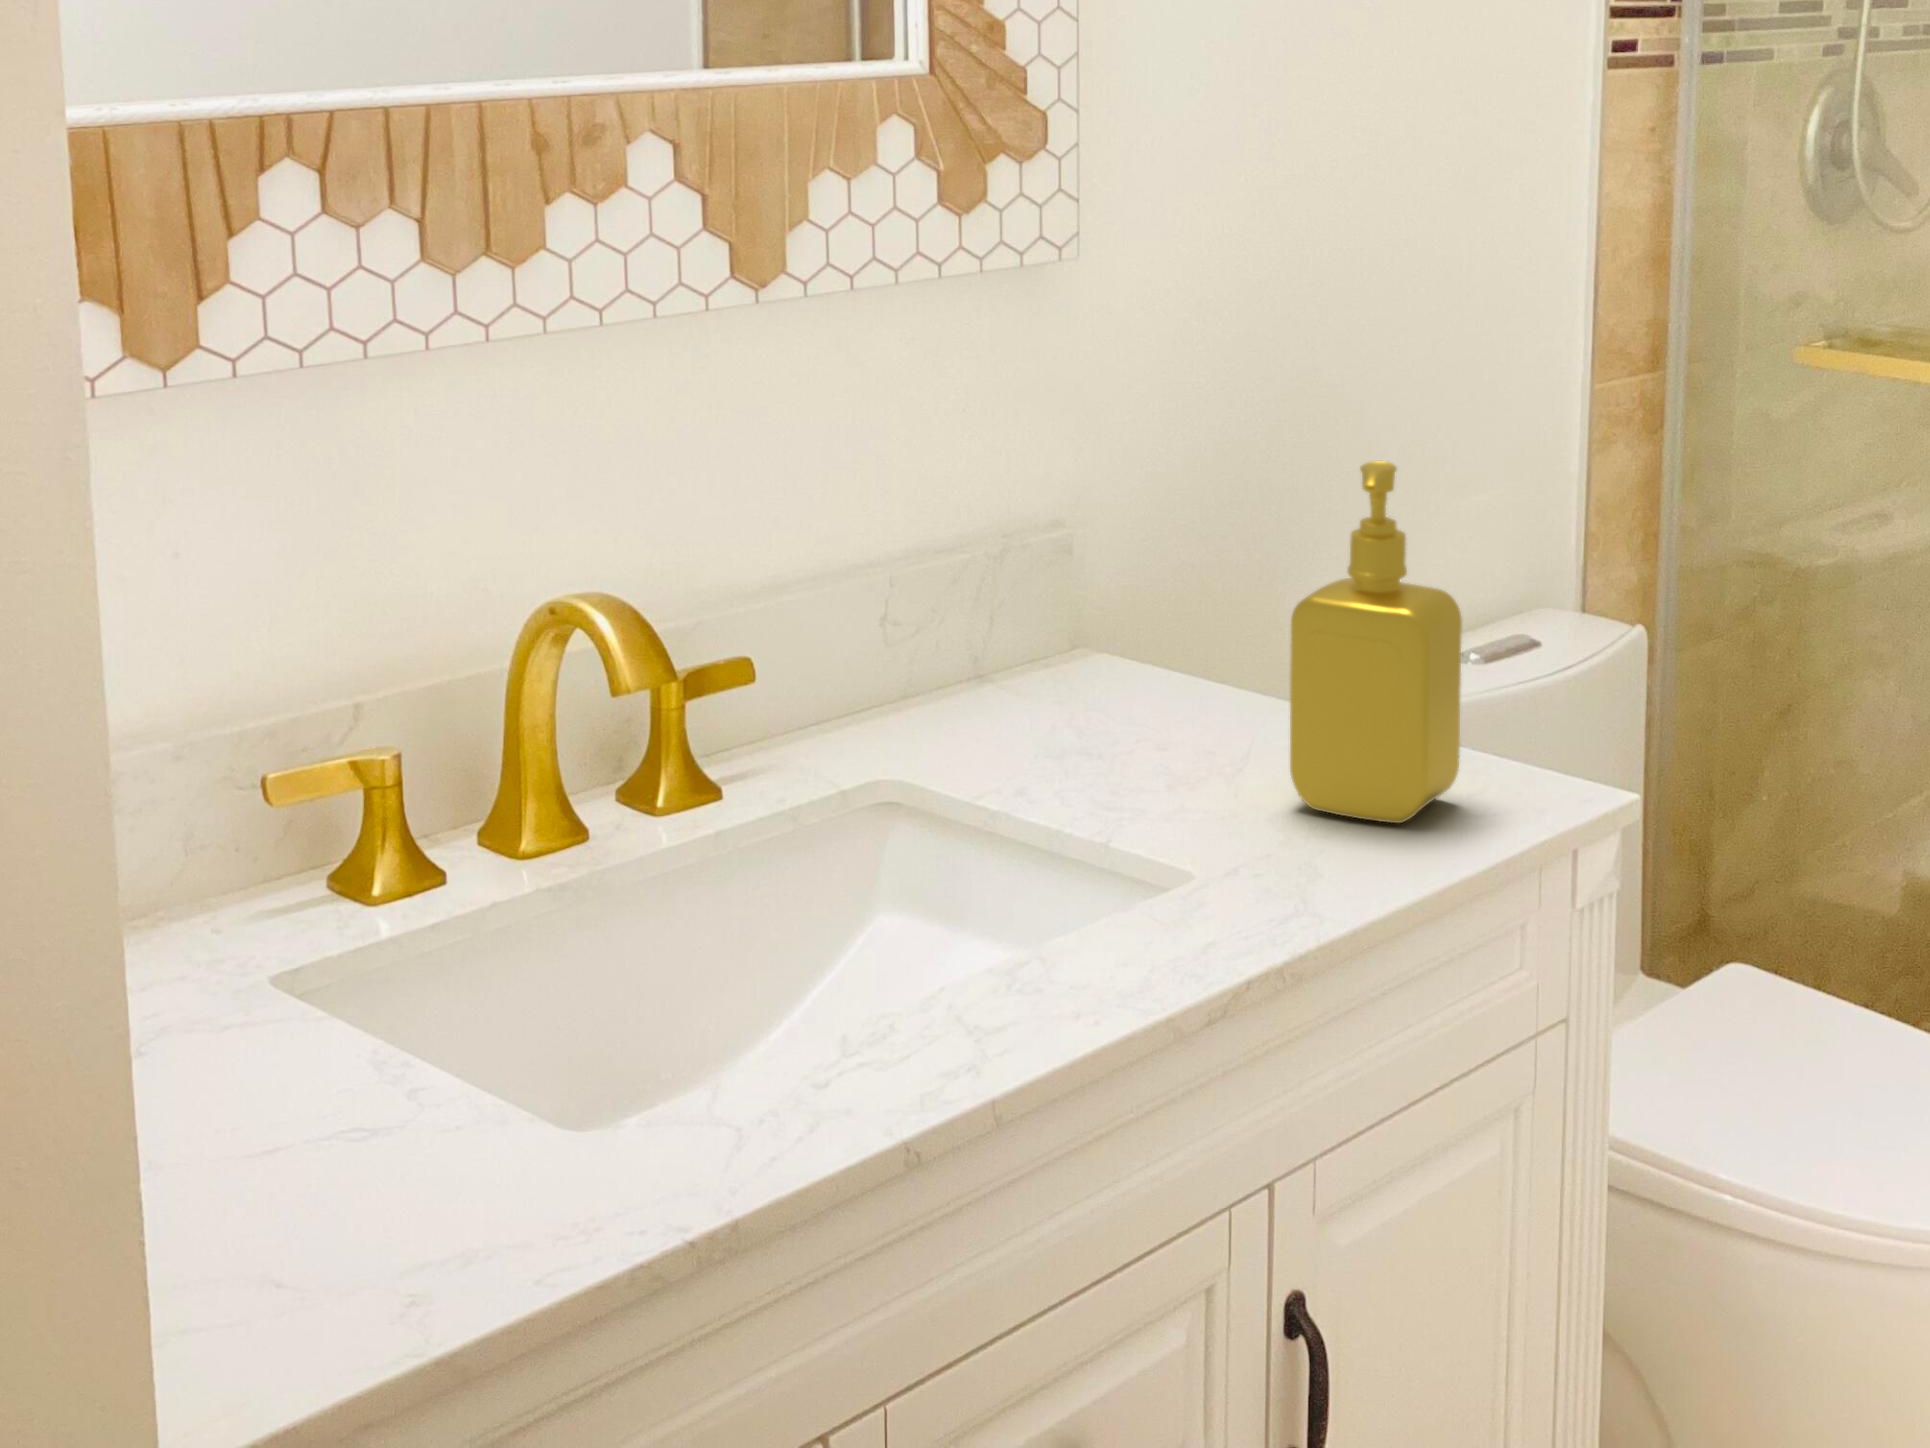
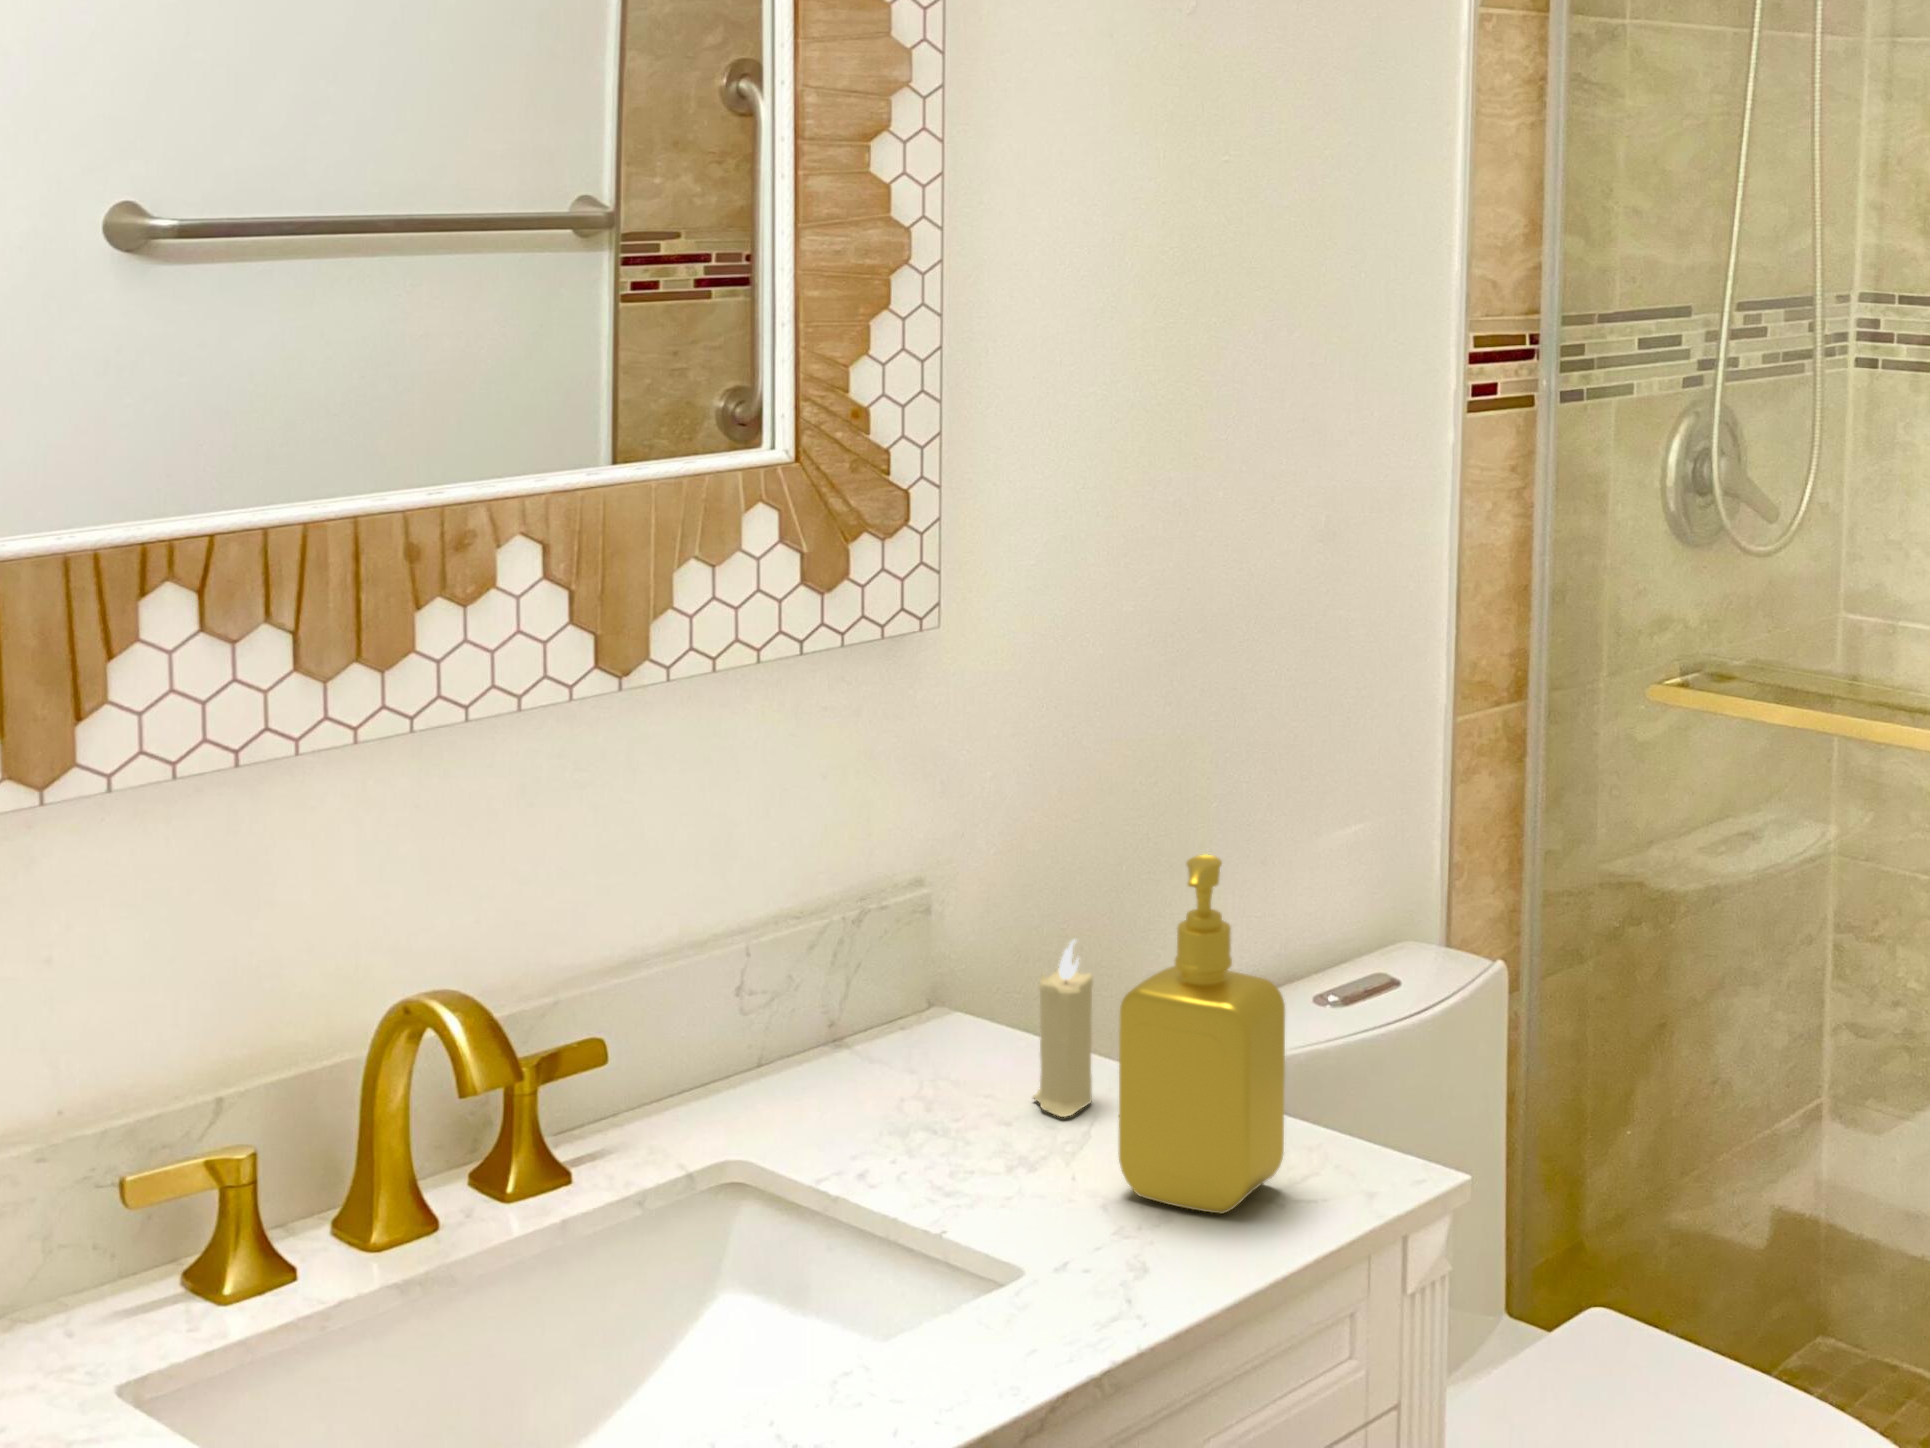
candle: none [1188,563,1251,742] -> present [1033,940,1093,1117]

